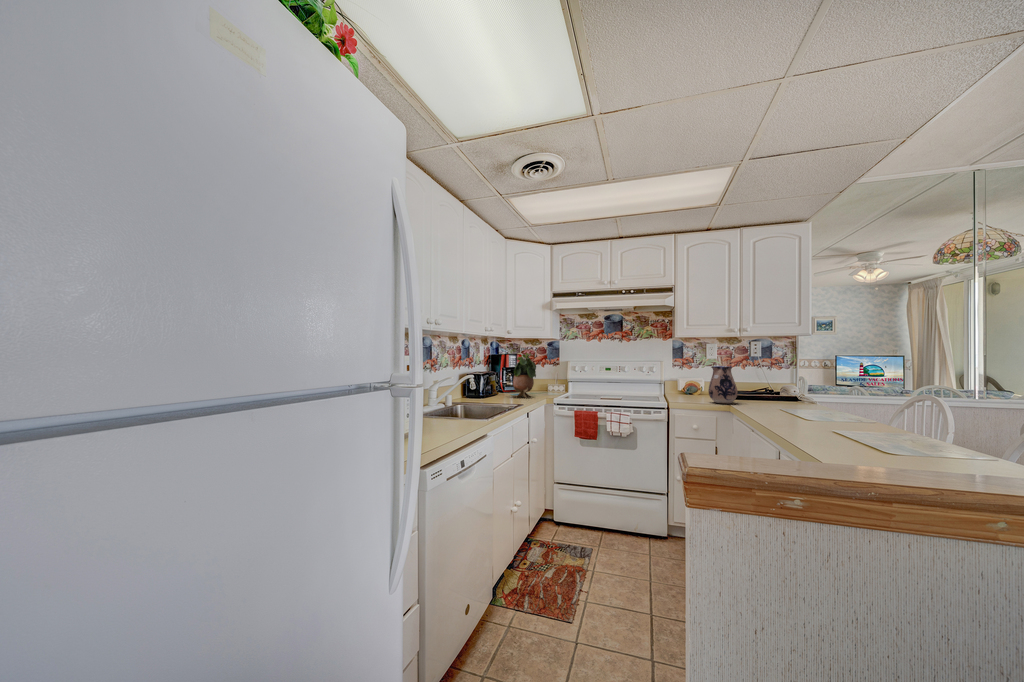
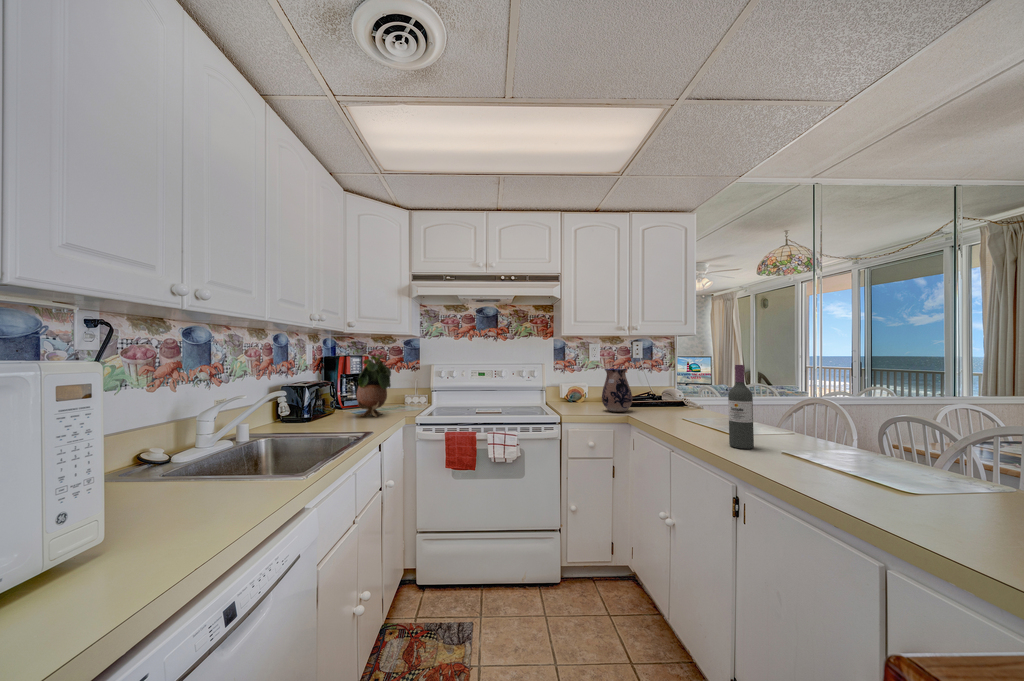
wine bottle: none [786,363,807,429] -> present [728,365,754,449]

